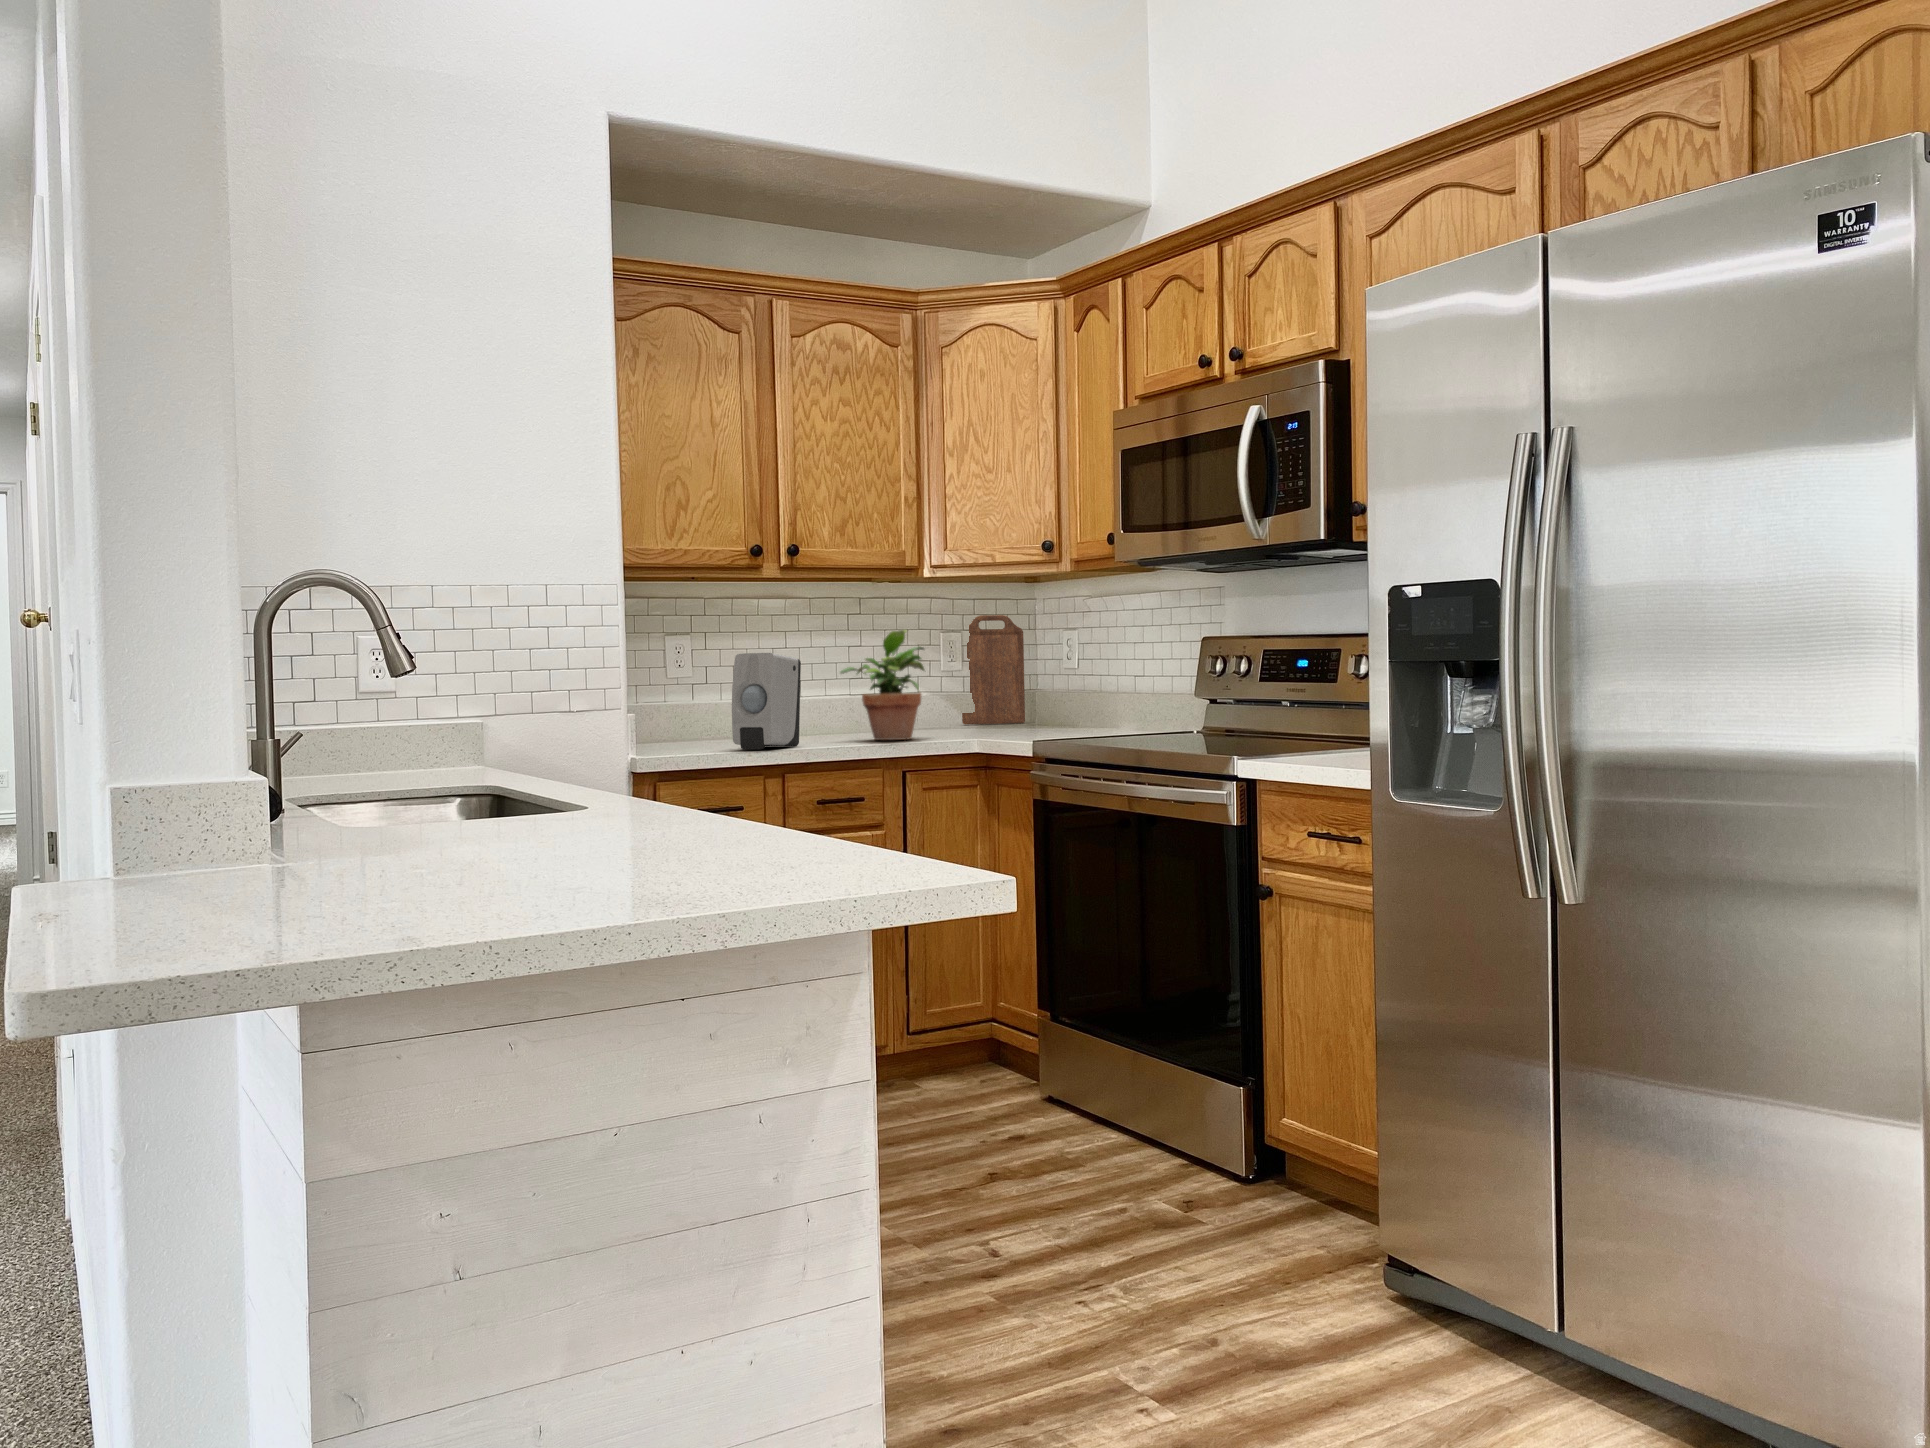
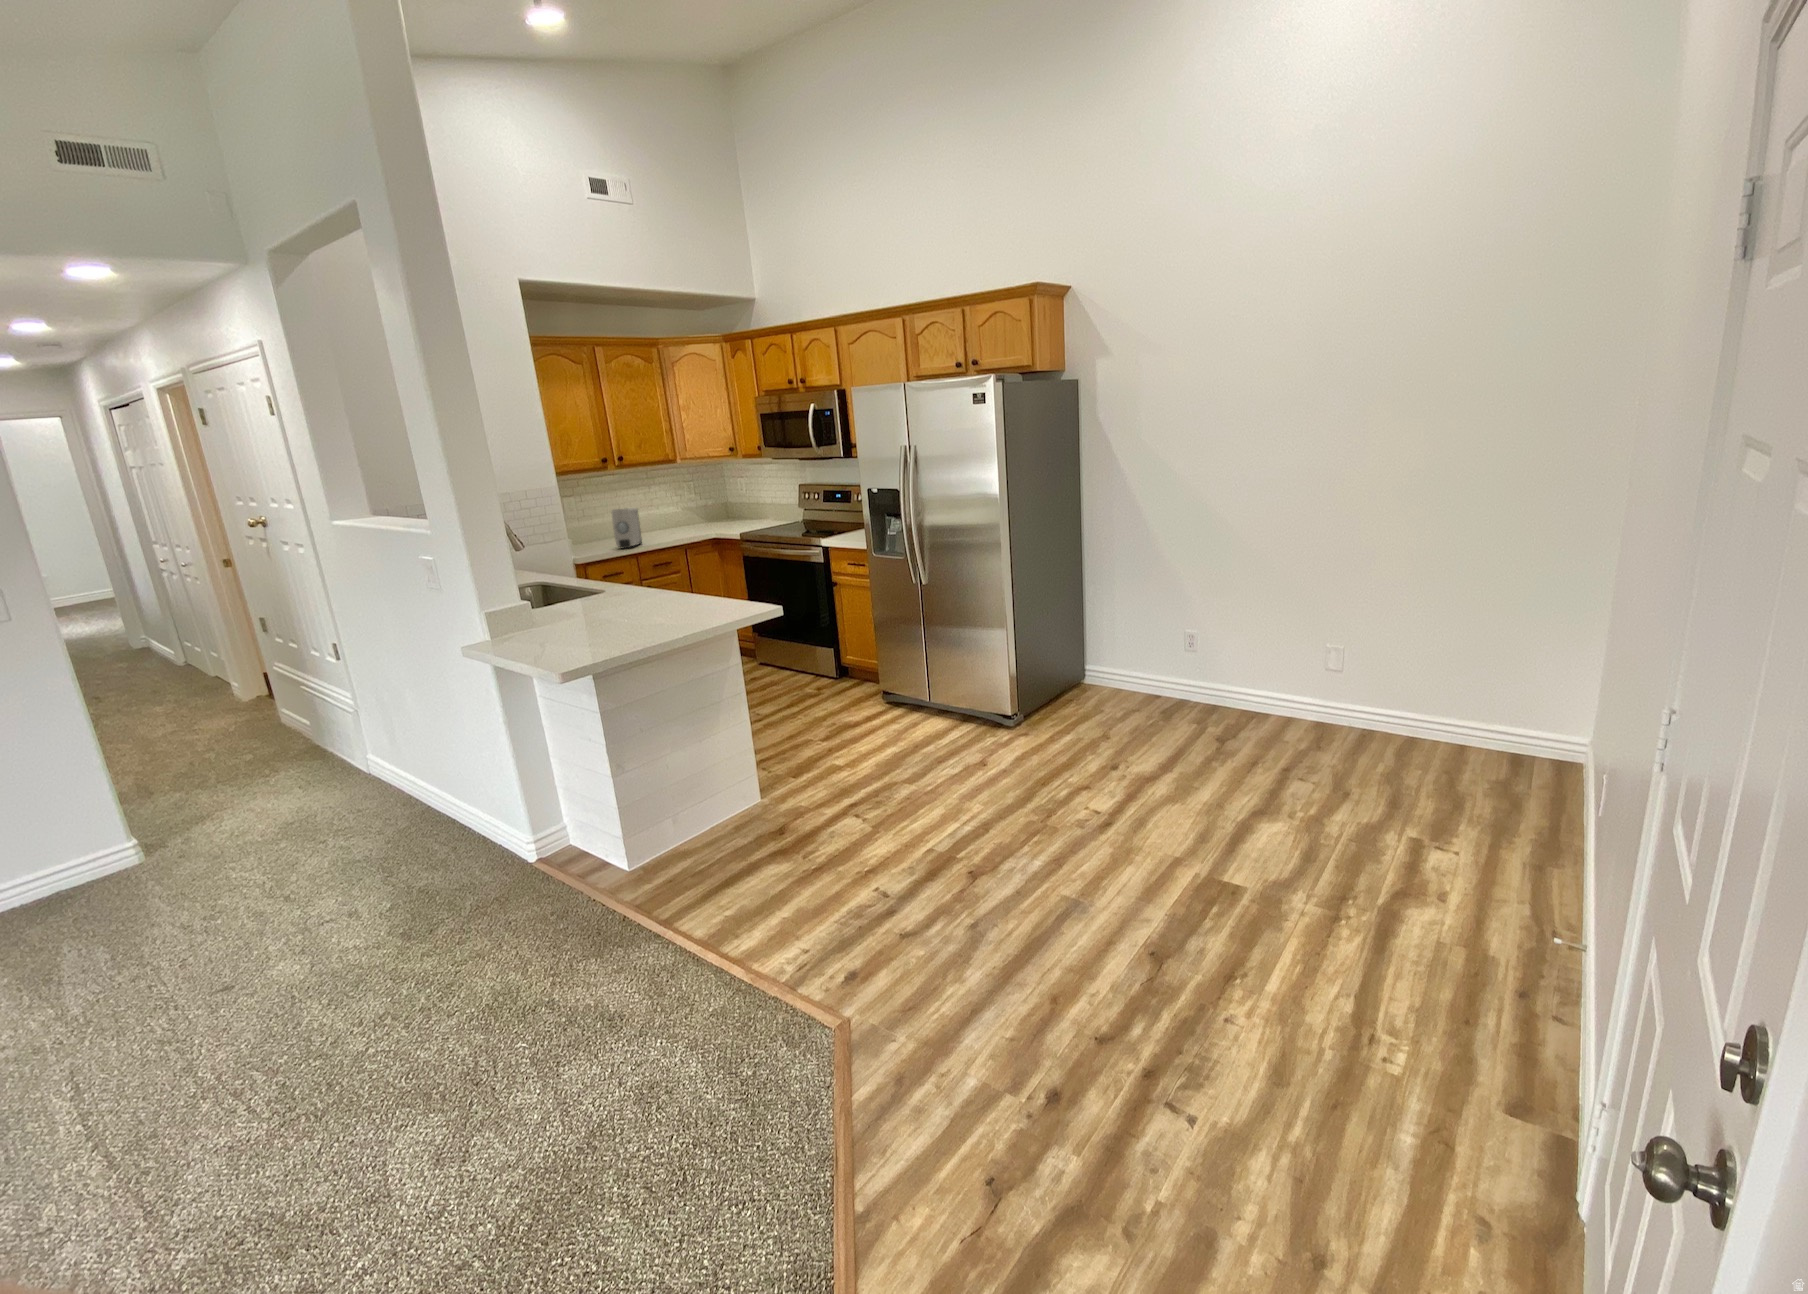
cutting board: present [962,615,1025,724] -> none [691,472,723,520]
potted plant: present [840,630,924,740] -> none [652,491,688,537]

